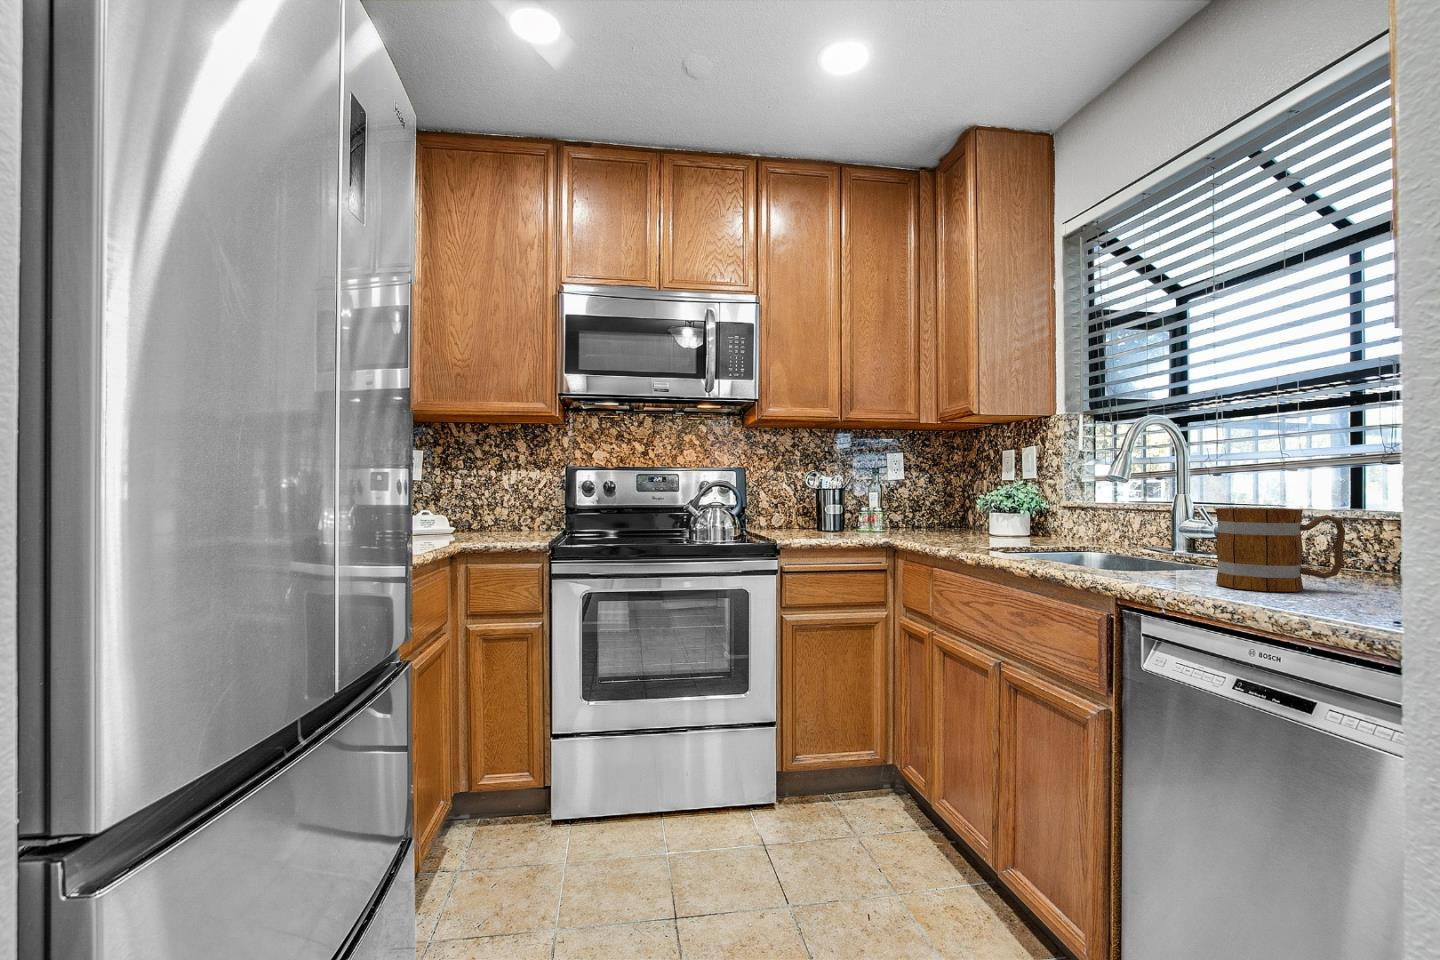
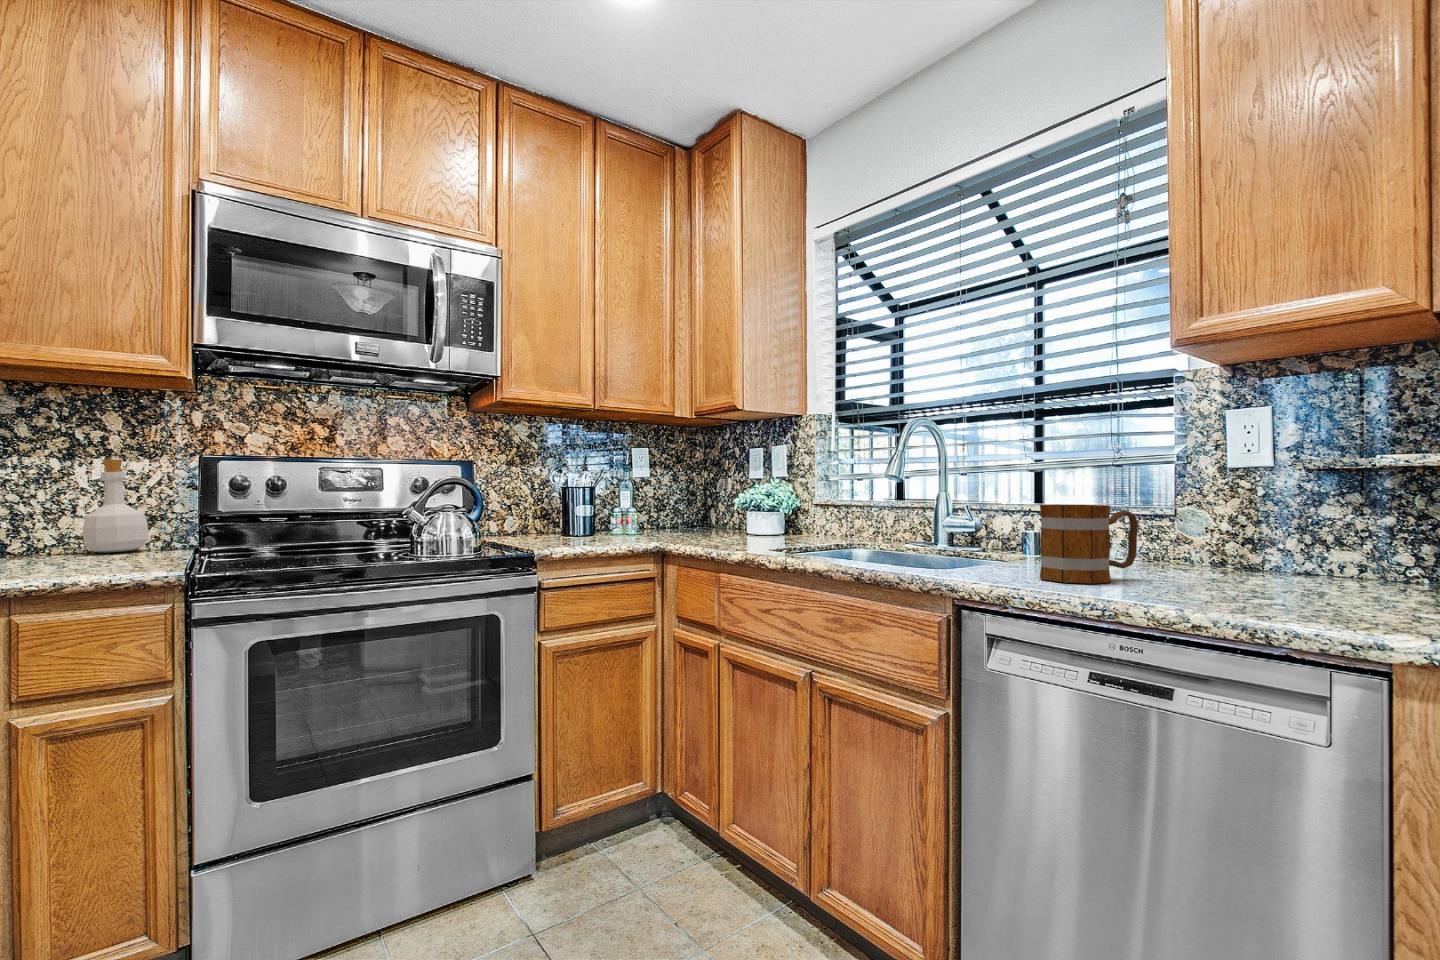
bottle: none [504,470,537,531] -> present [83,460,148,553]

